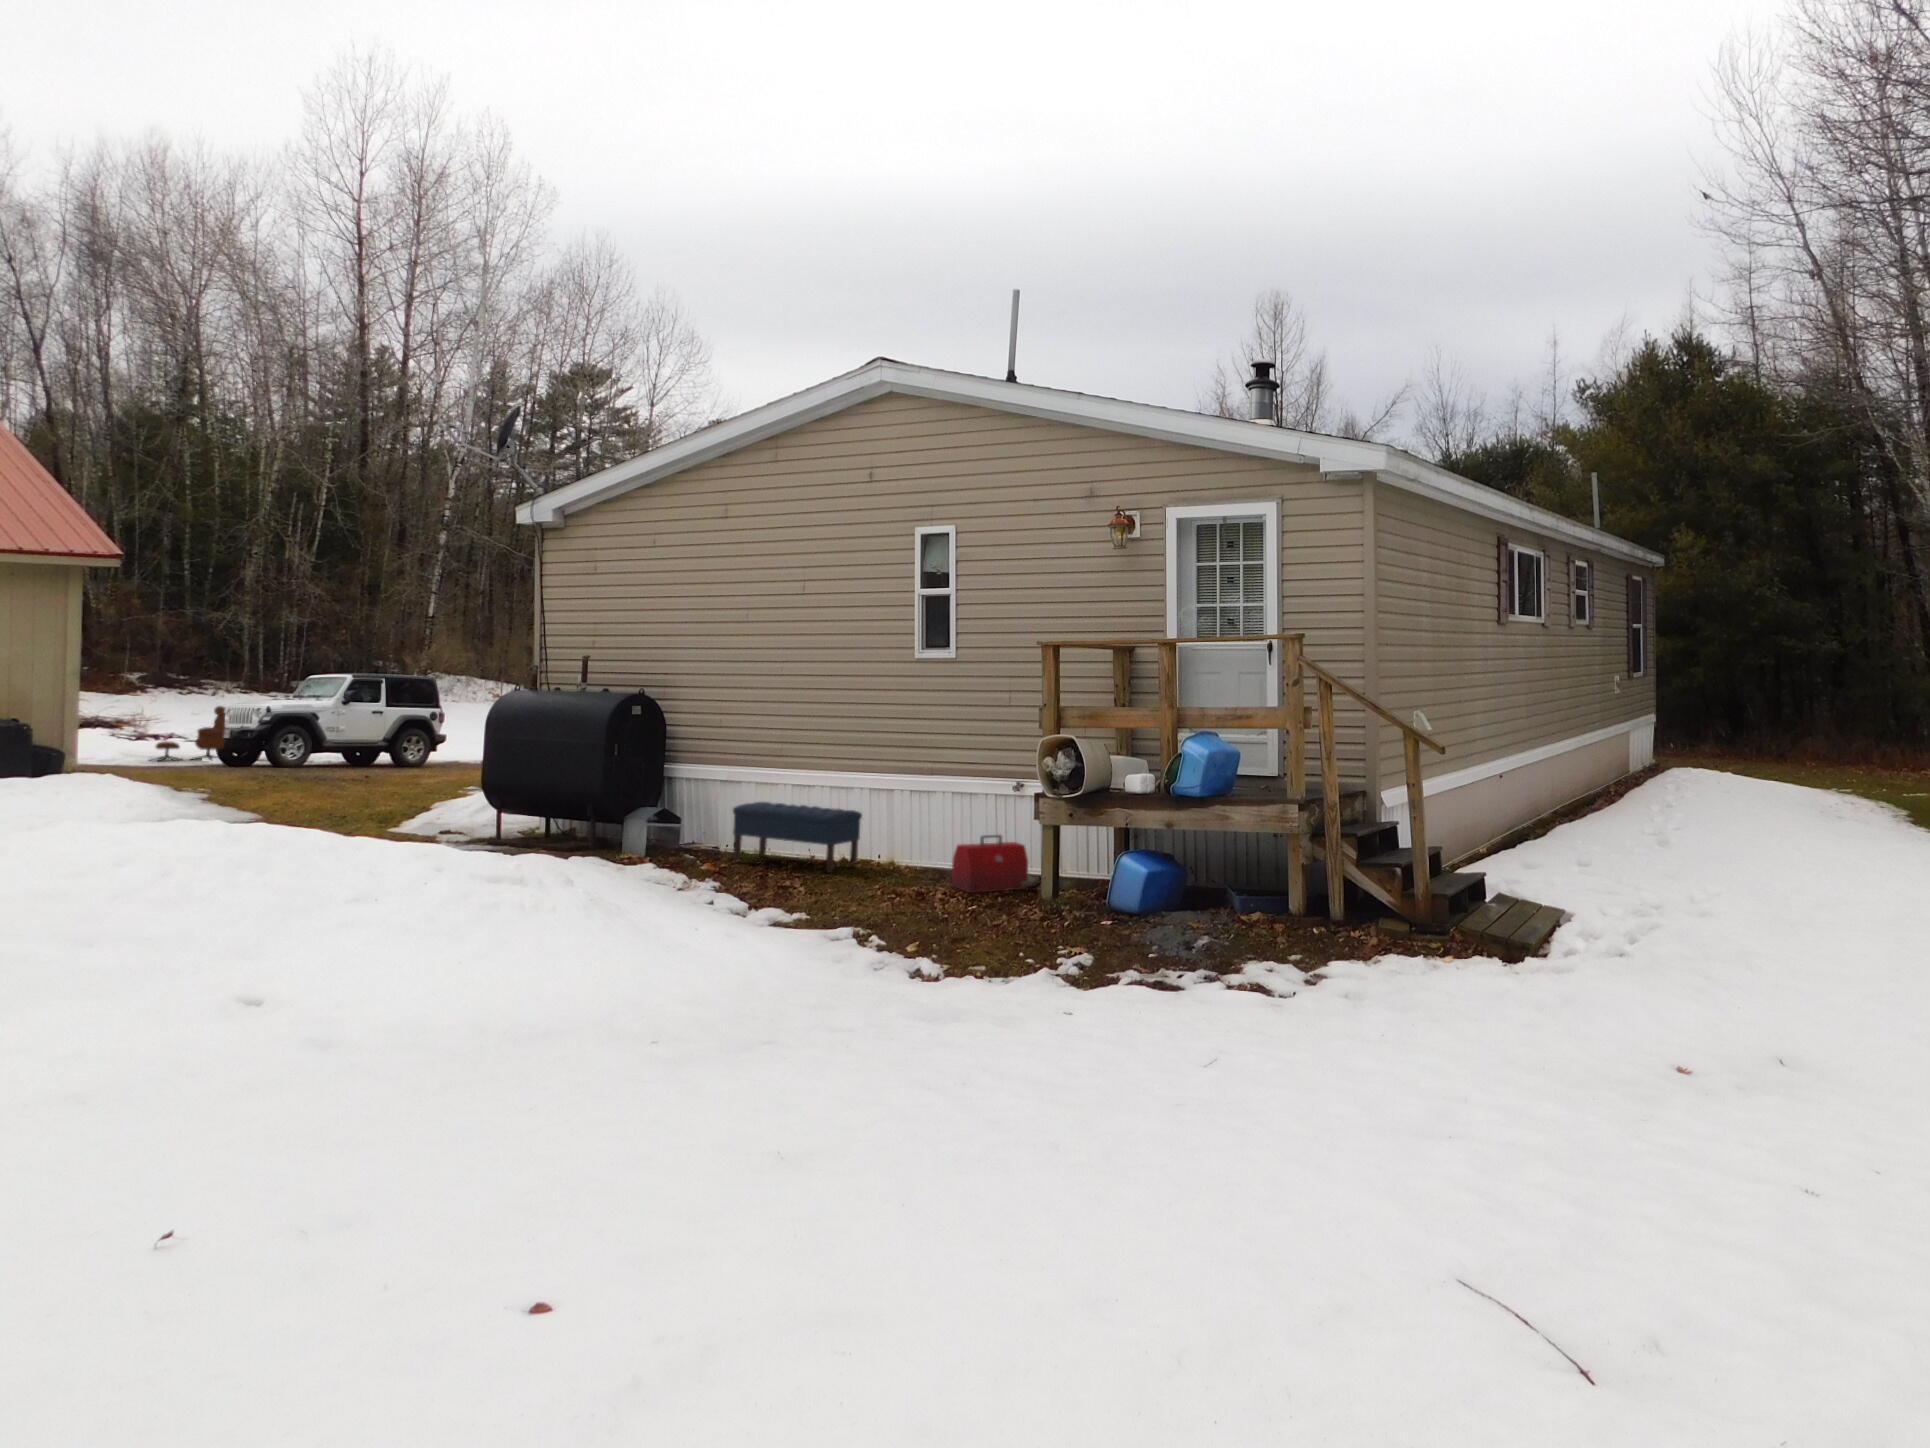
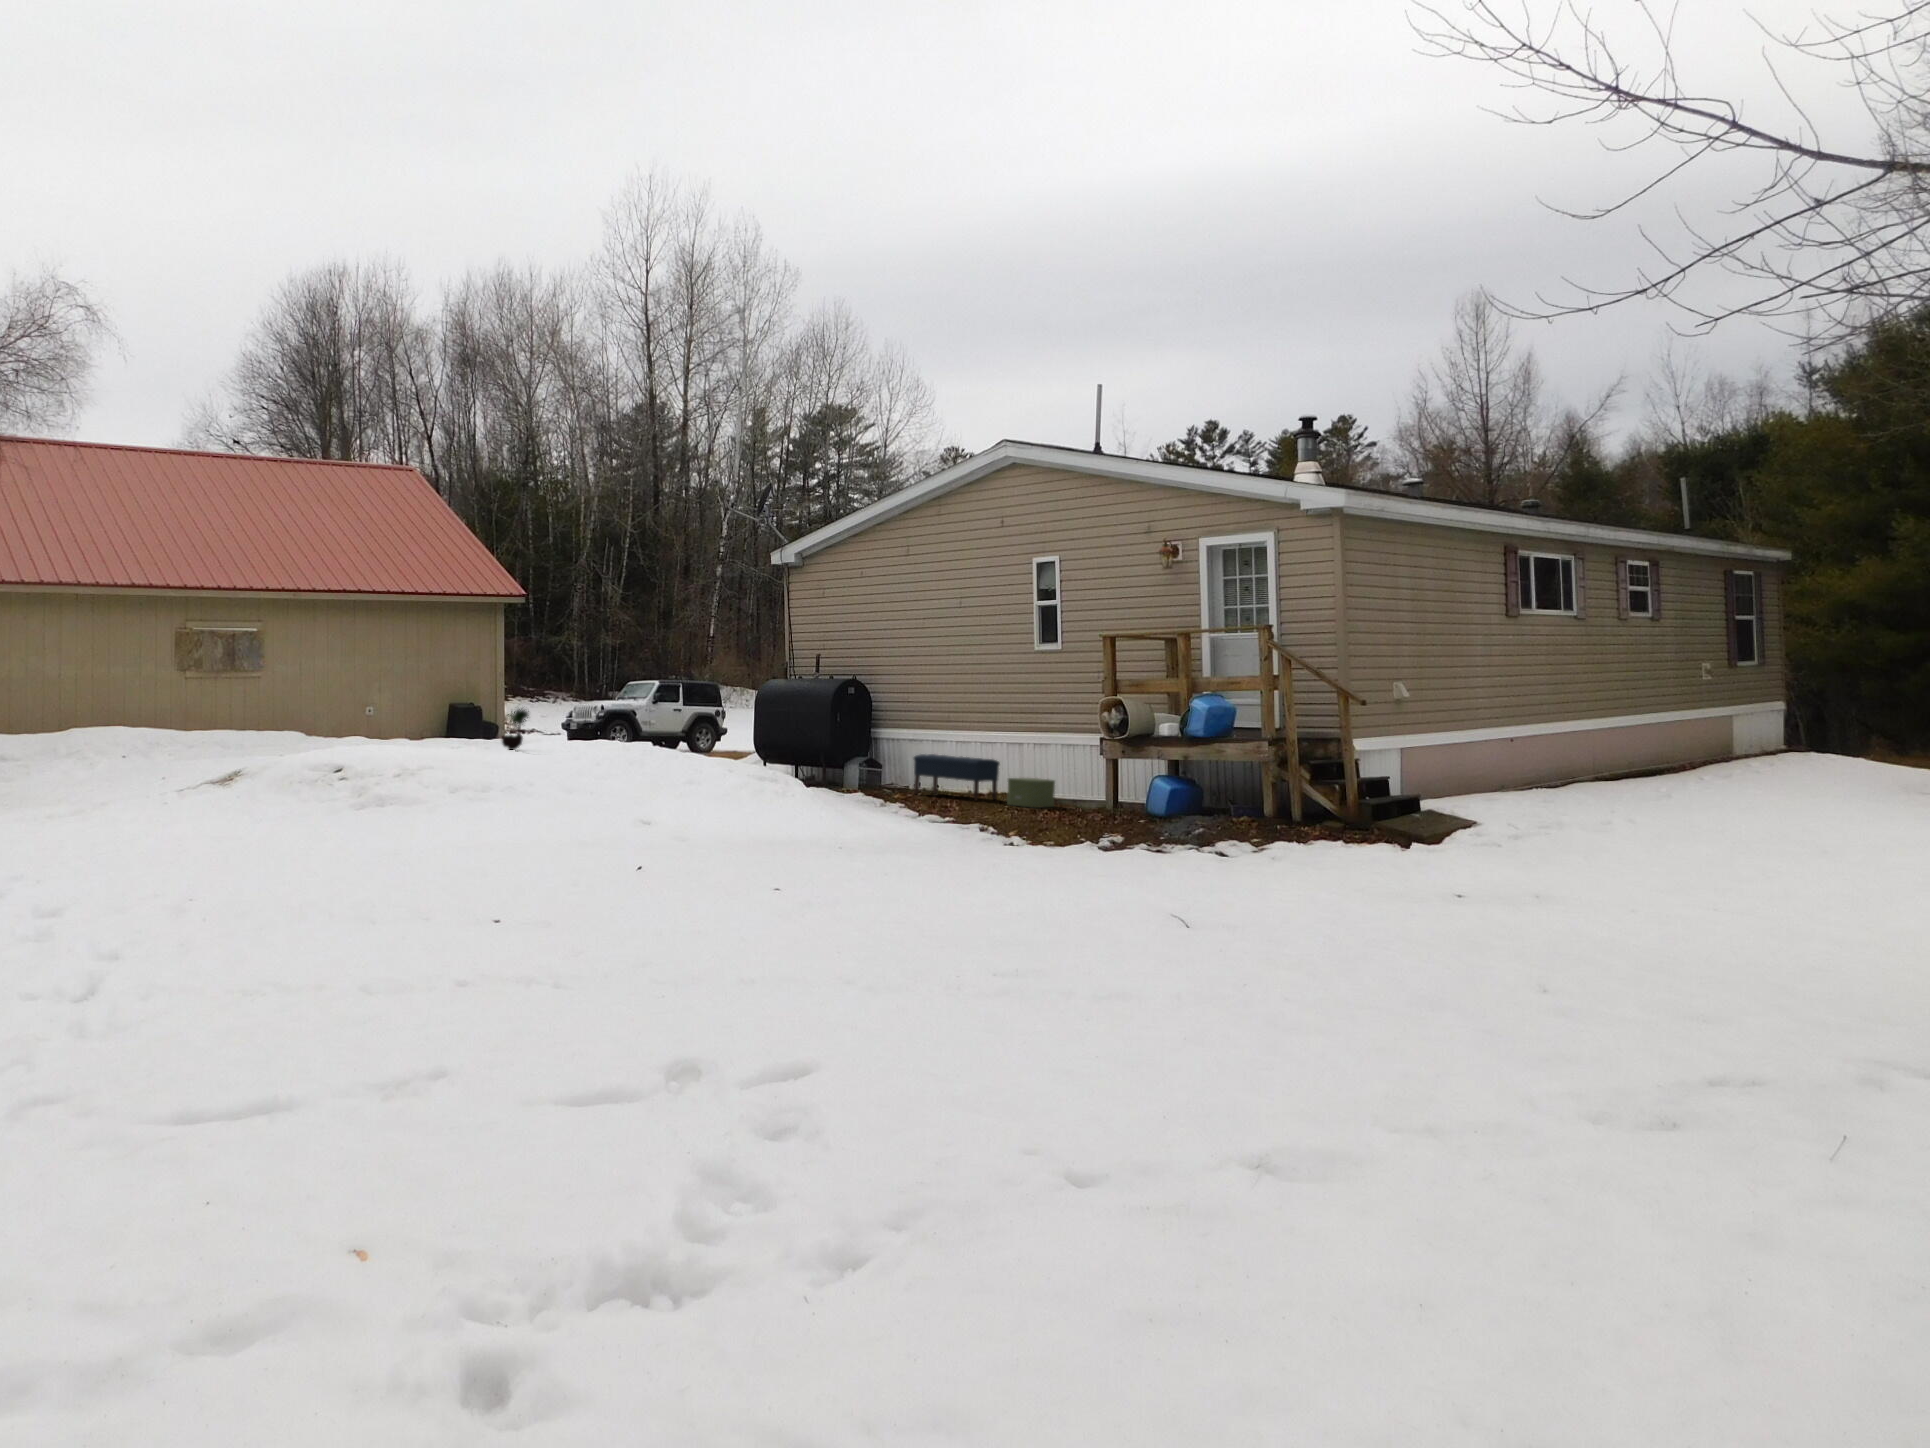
lounge chair: present [155,706,225,761] -> none [537,704,584,743]
potted tree: none [63,717,118,786] -> present [502,708,529,750]
toolbox: present [952,835,1028,893] -> none [1055,774,1108,813]
storage box: none [879,837,948,885] -> present [1007,778,1055,808]

